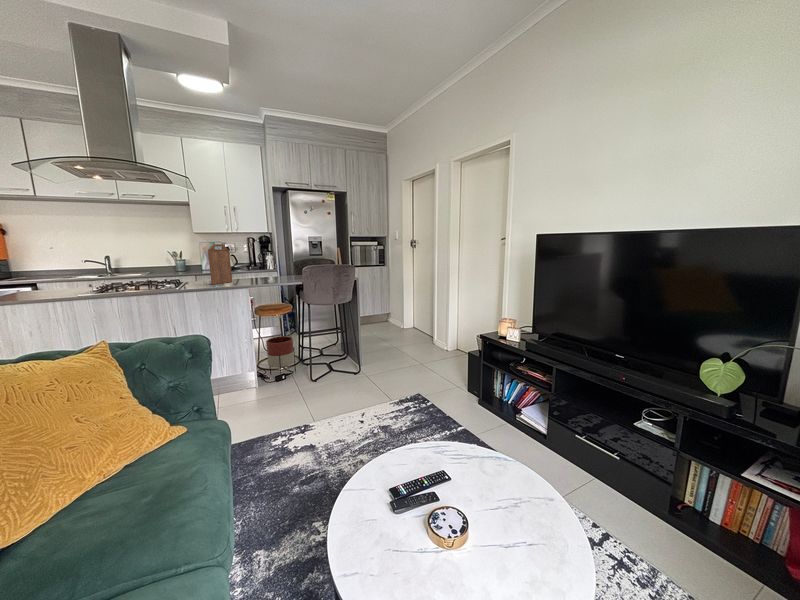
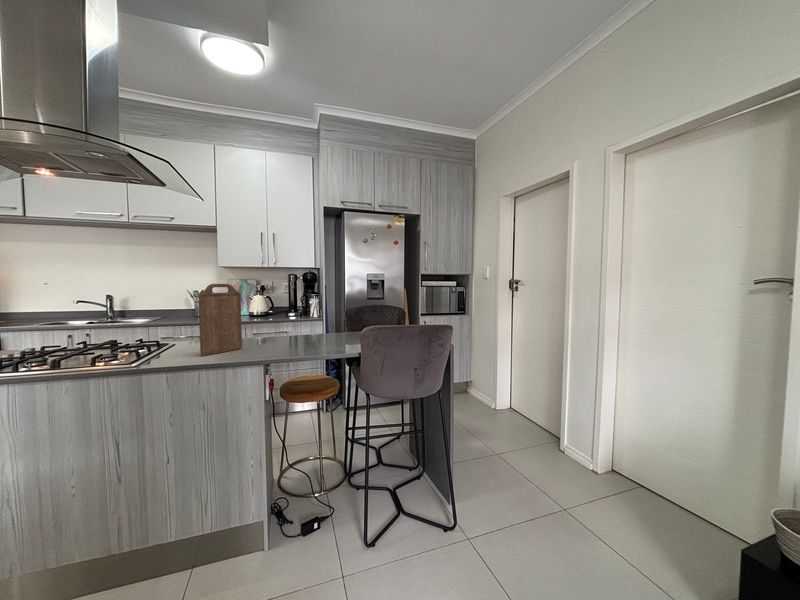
planter: present [266,336,296,381] -> none [287,449,337,554]

